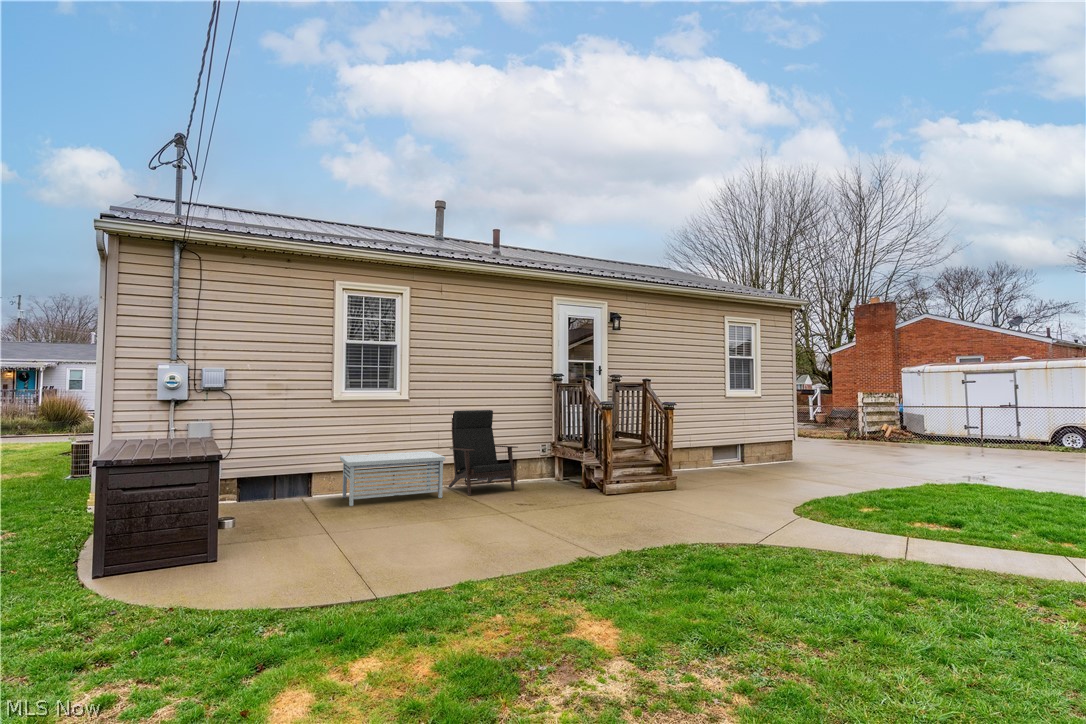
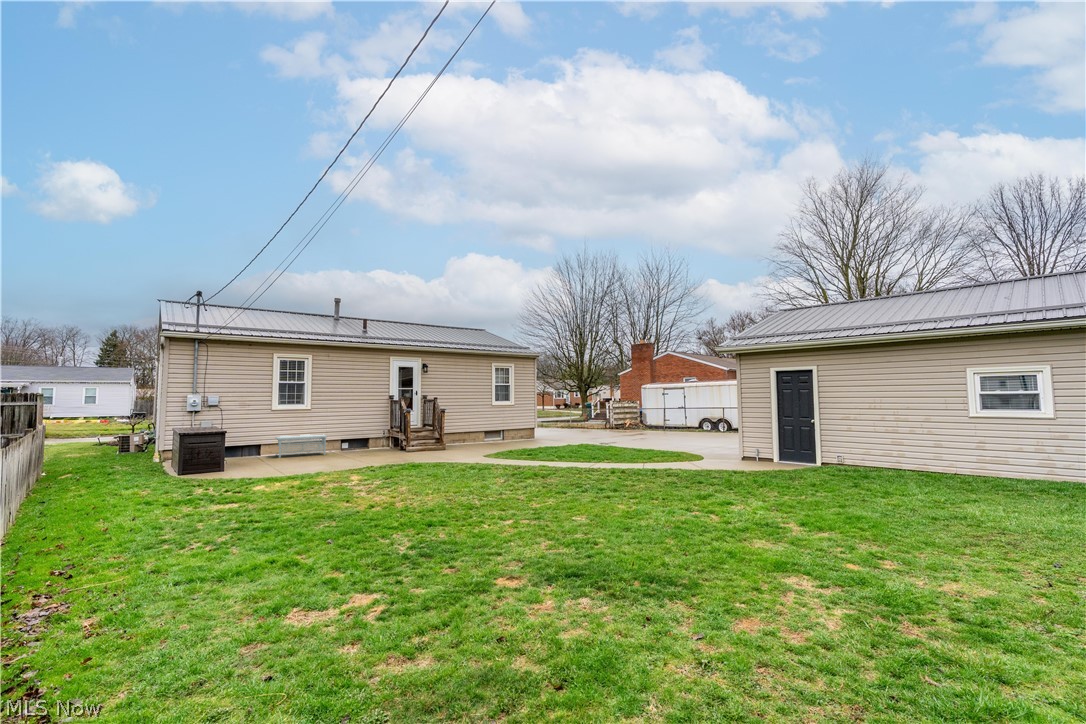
lounge chair: present [448,410,518,496] -> none [331,414,366,454]

